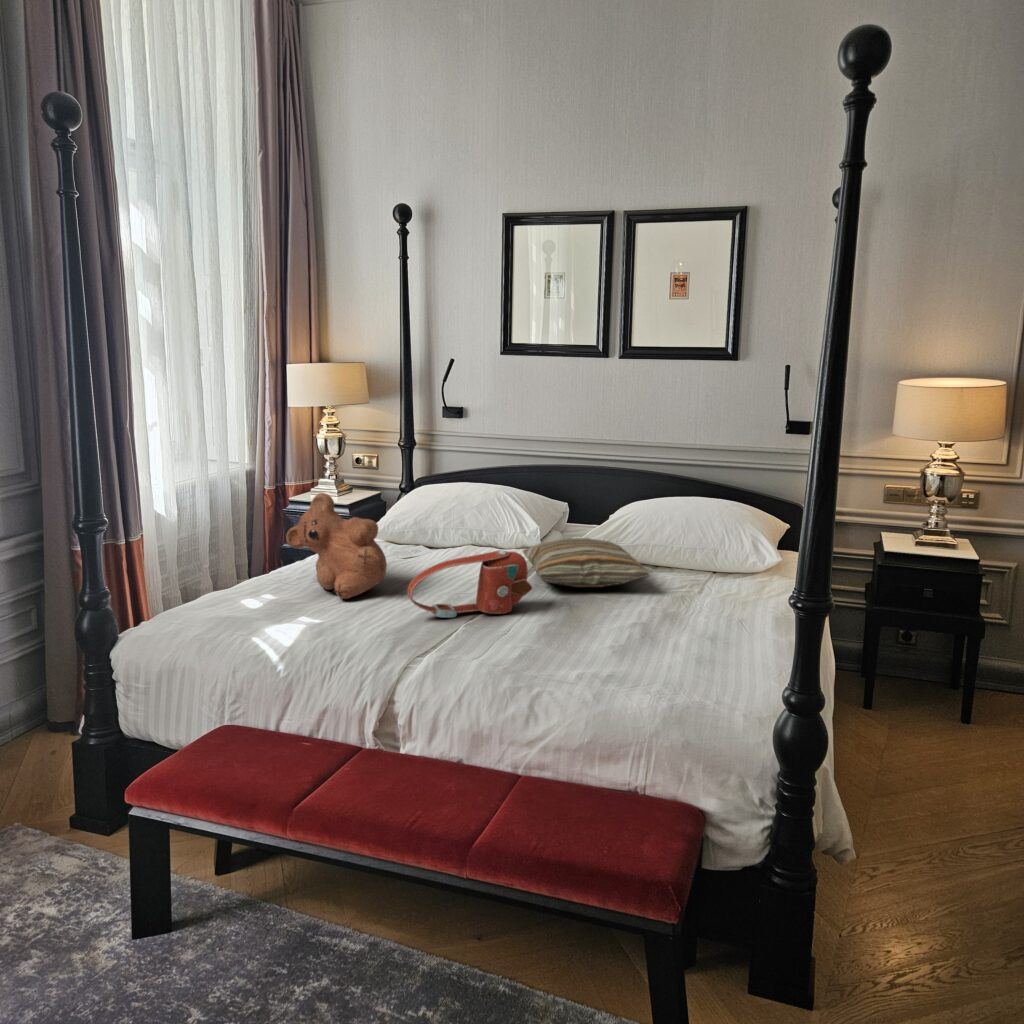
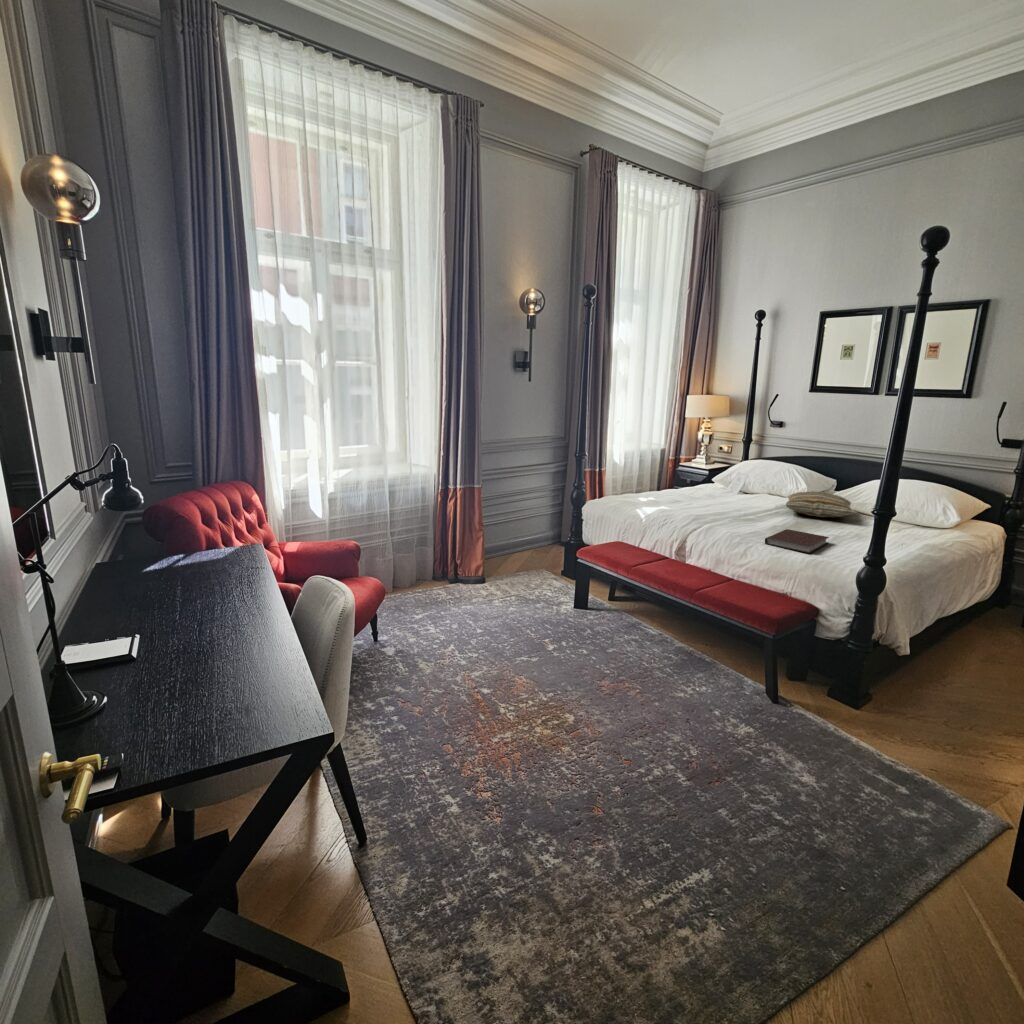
teddy bear: present [286,493,387,599] -> none [663,454,708,503]
handbag: present [408,550,533,618] -> none [709,488,776,519]
notebook: none [560,634,655,689] -> present [765,529,829,553]

